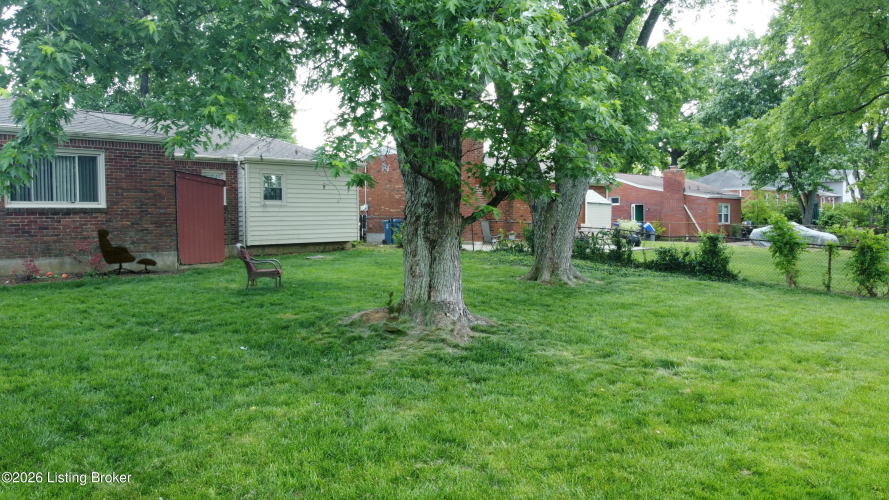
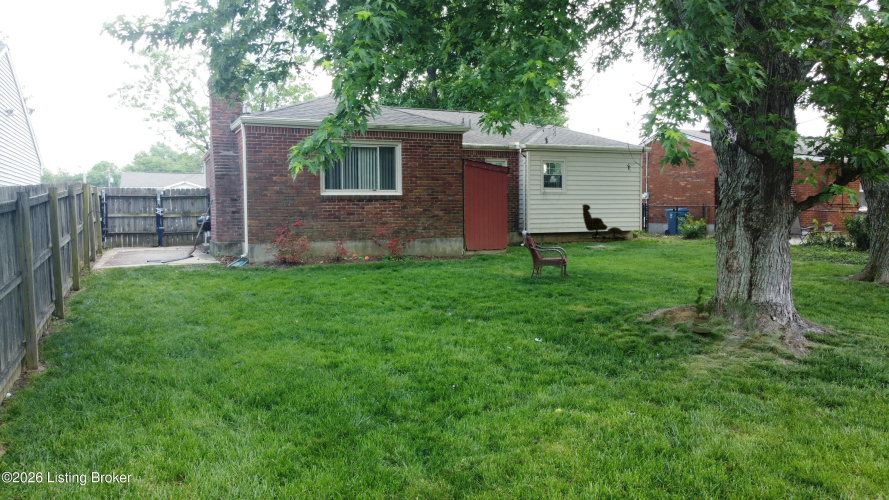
lounge chair: present [97,229,157,275] -> present [582,204,622,239]

